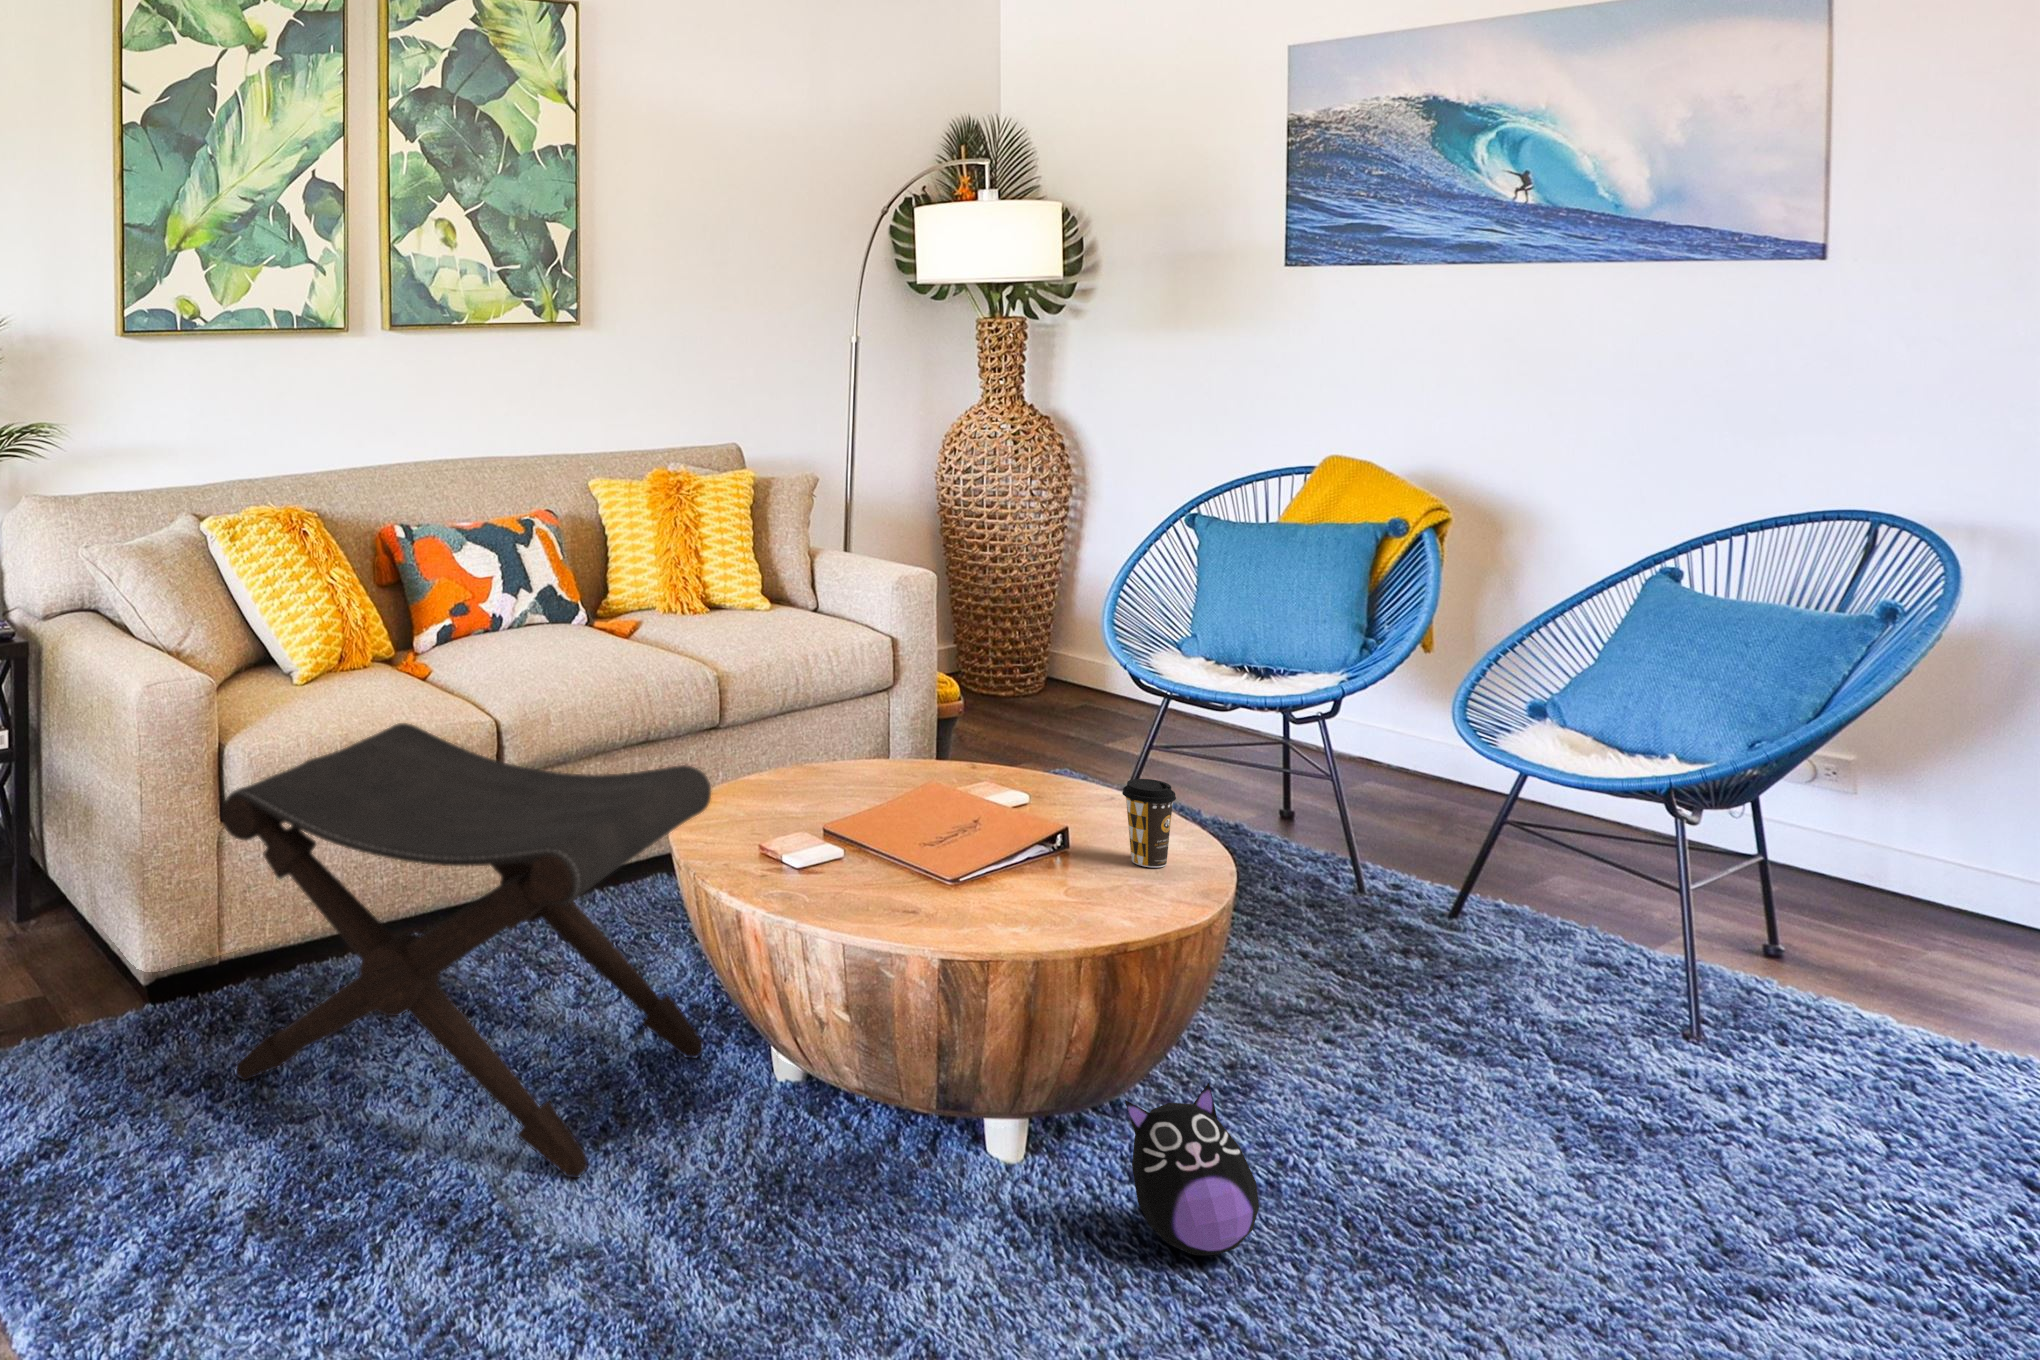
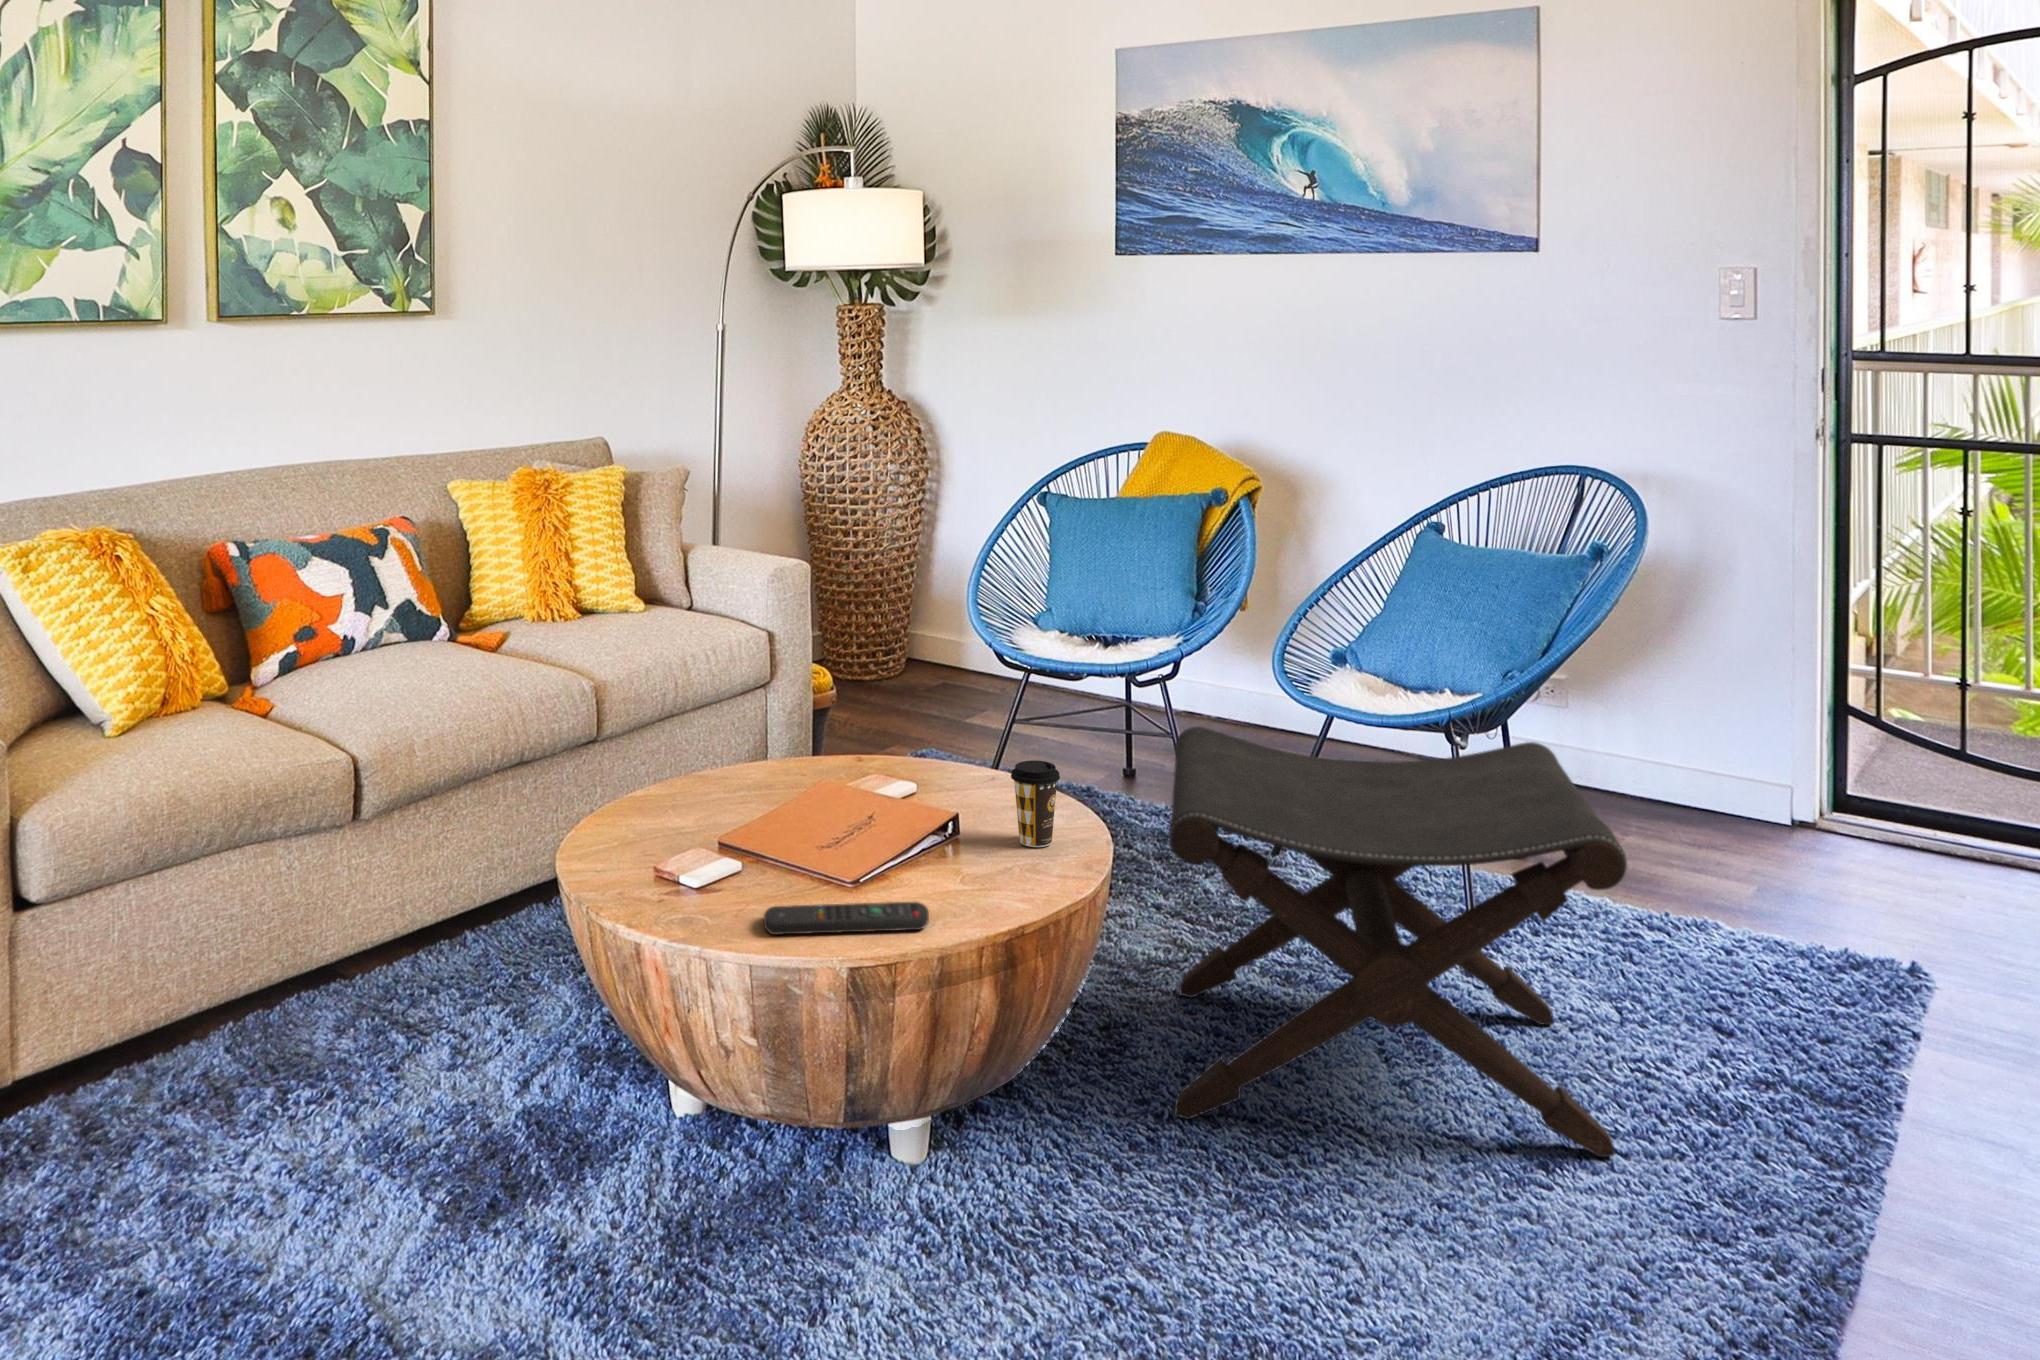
footstool: present [221,723,711,1178] -> present [1168,727,1627,1157]
remote control: none [858,890,1025,929] -> present [764,901,929,934]
plush toy: present [1125,1083,1259,1255] -> none [1027,1056,1150,1229]

